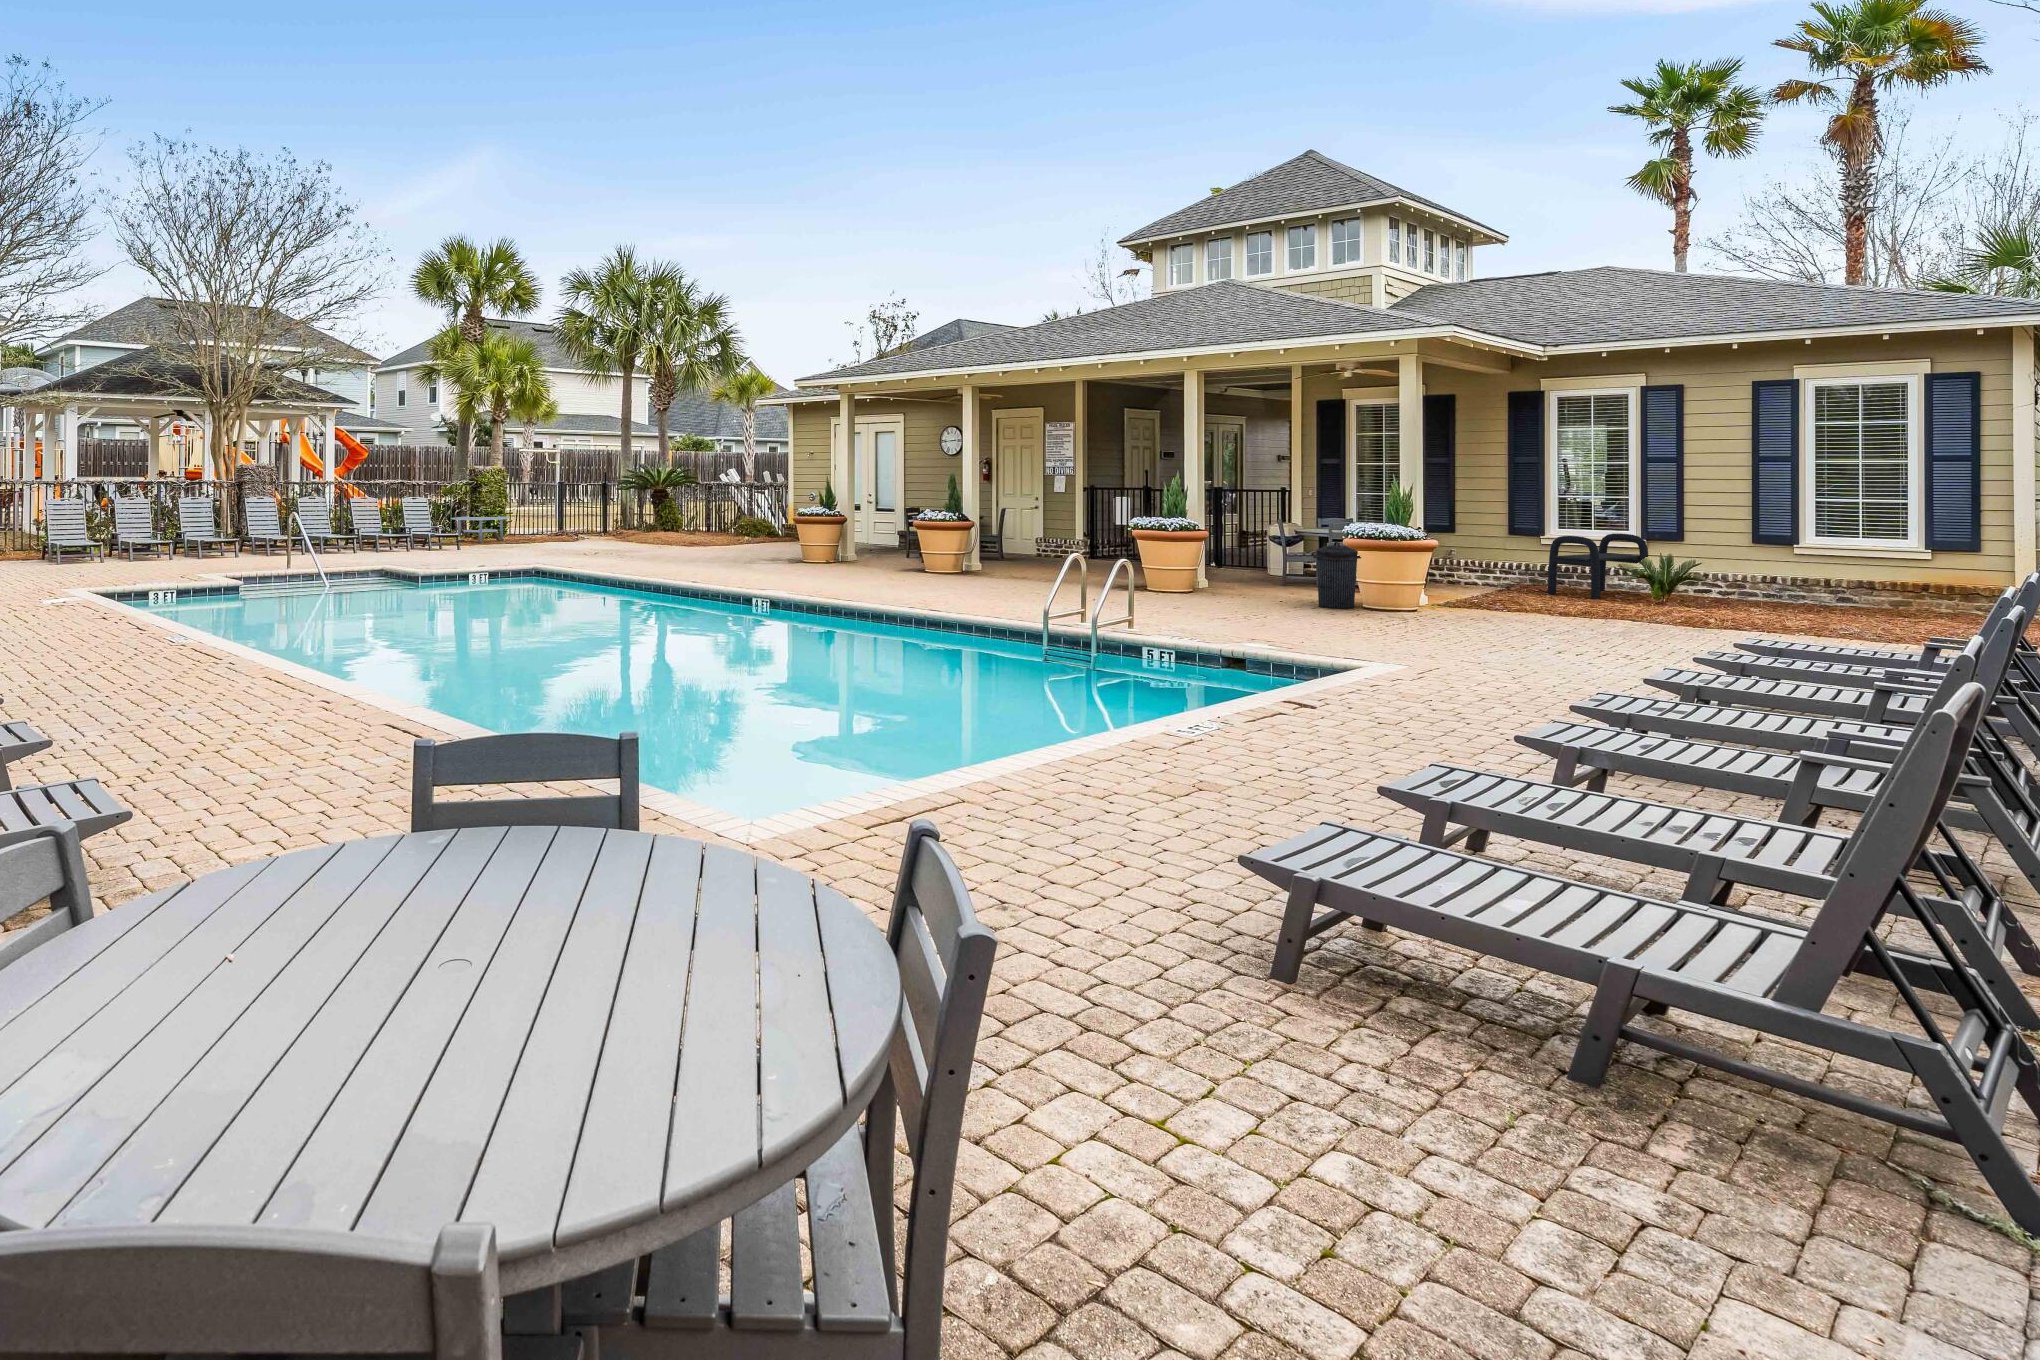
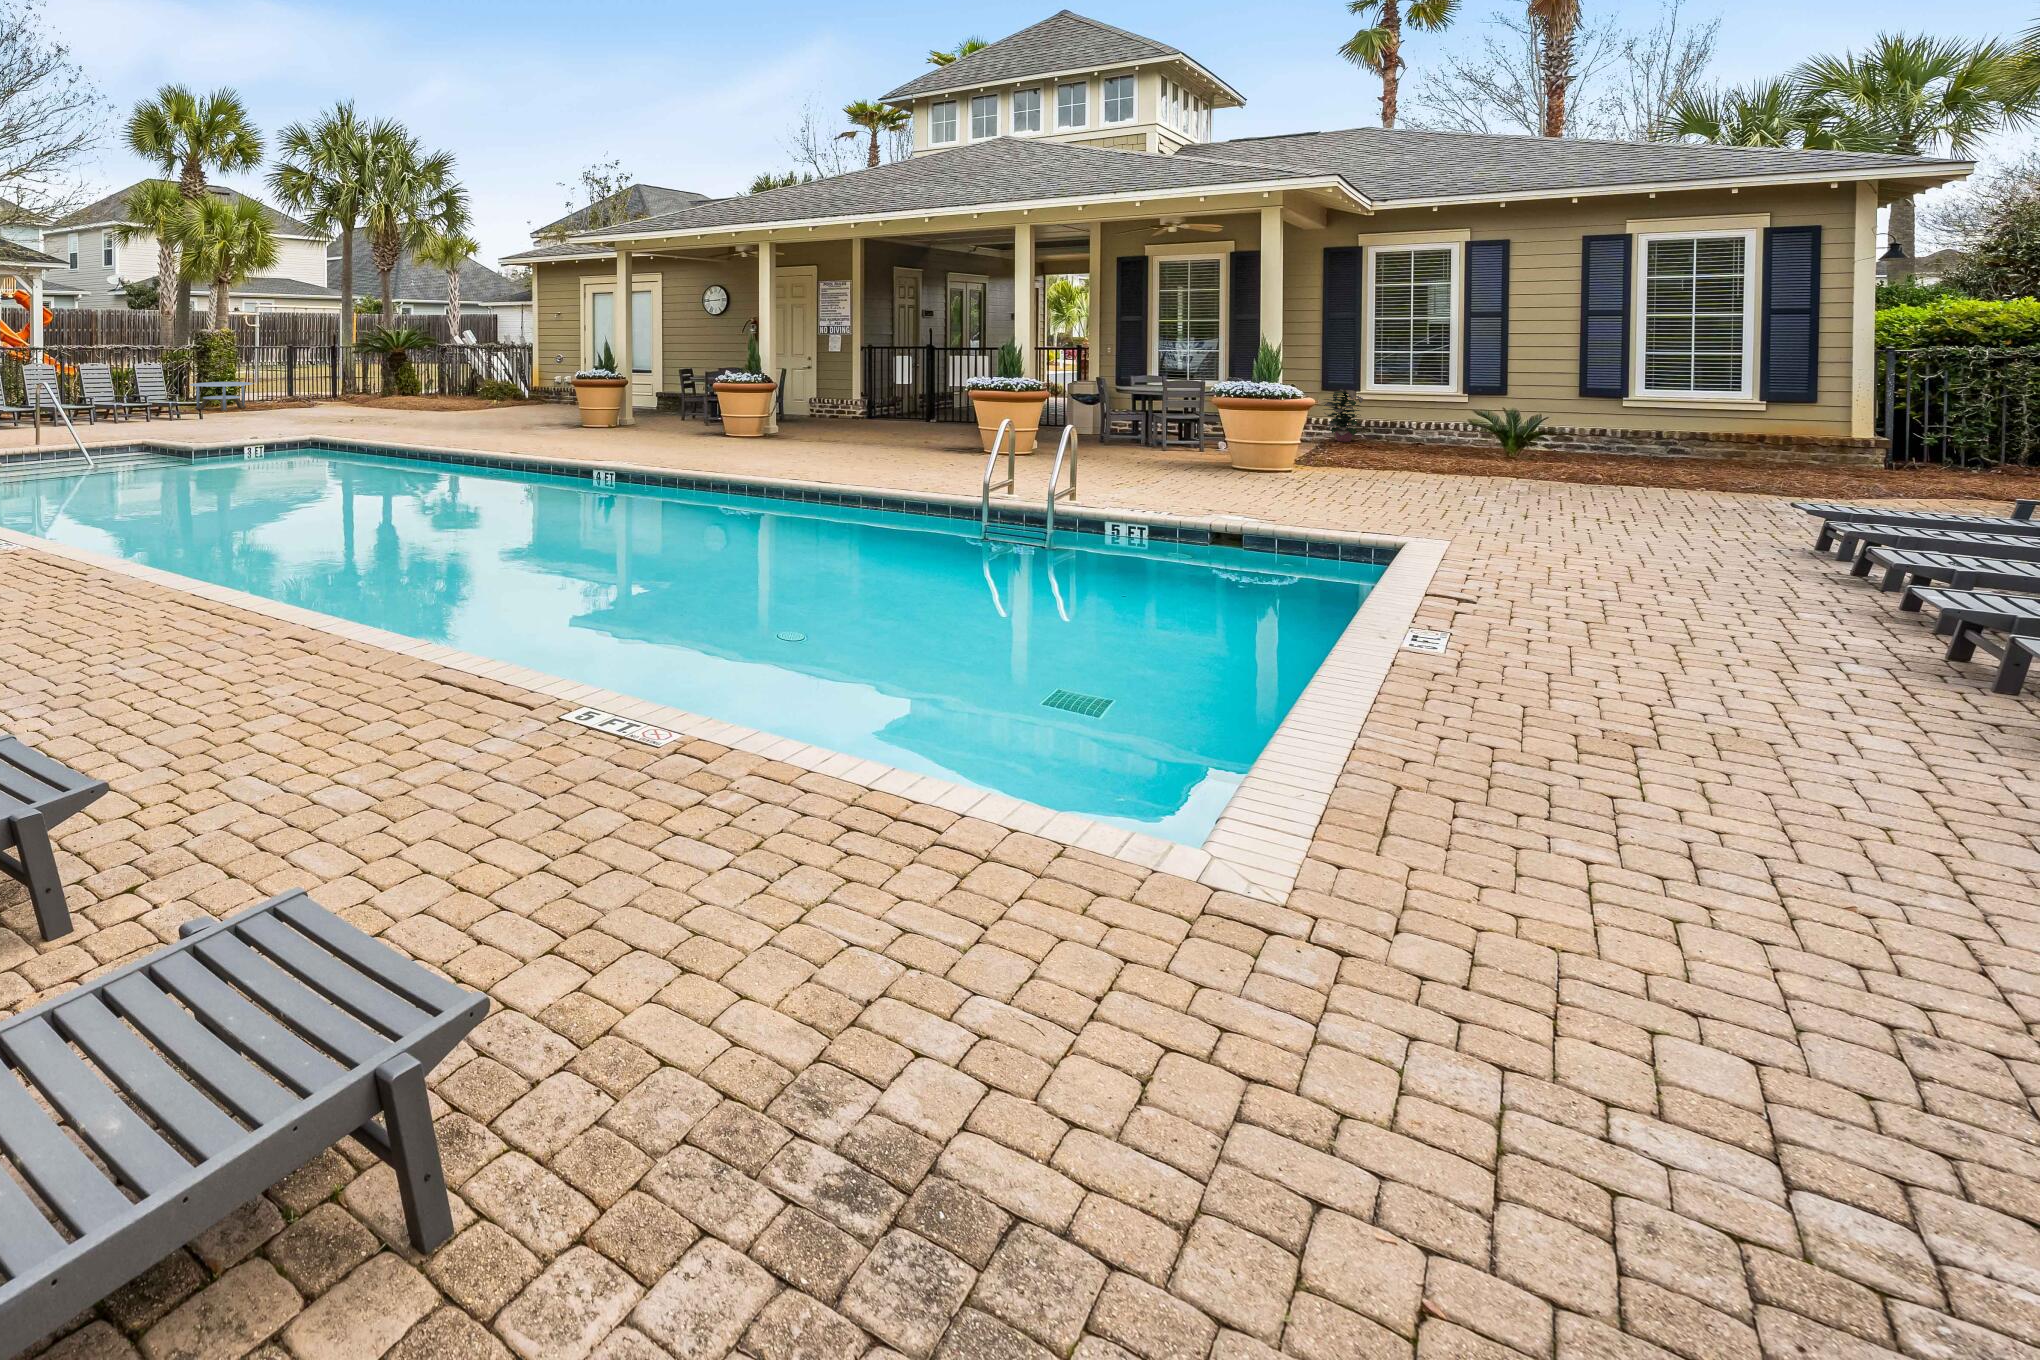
bench: present [1548,533,1648,599] -> none [1383,388,1478,454]
decorative plant: none [1503,534,1546,586] -> present [1324,390,1363,441]
trash can: present [1313,542,1361,609] -> none [1197,402,1246,472]

